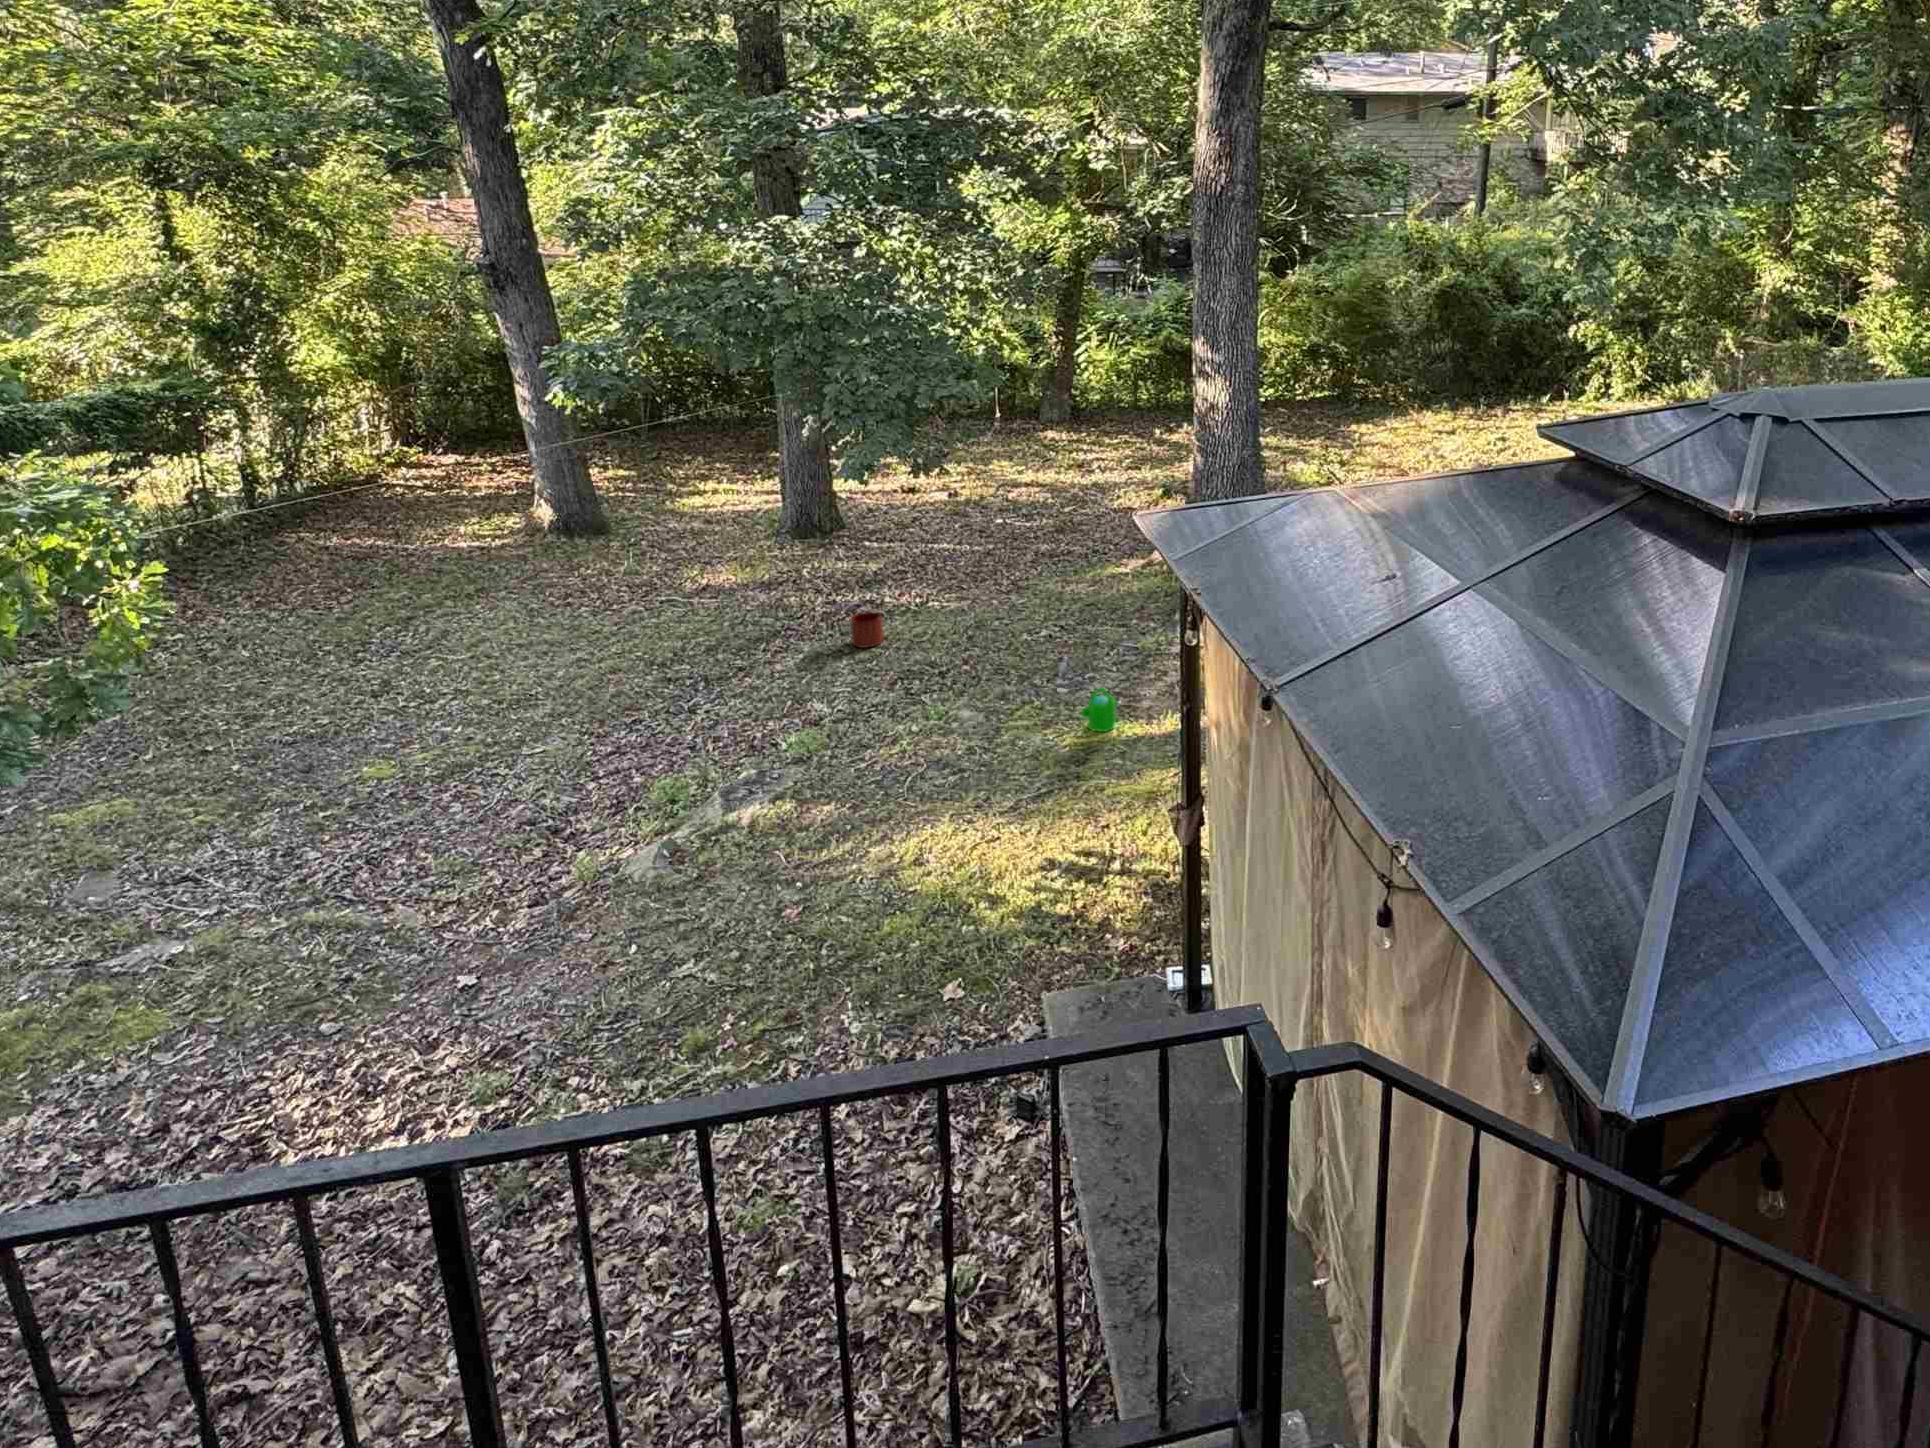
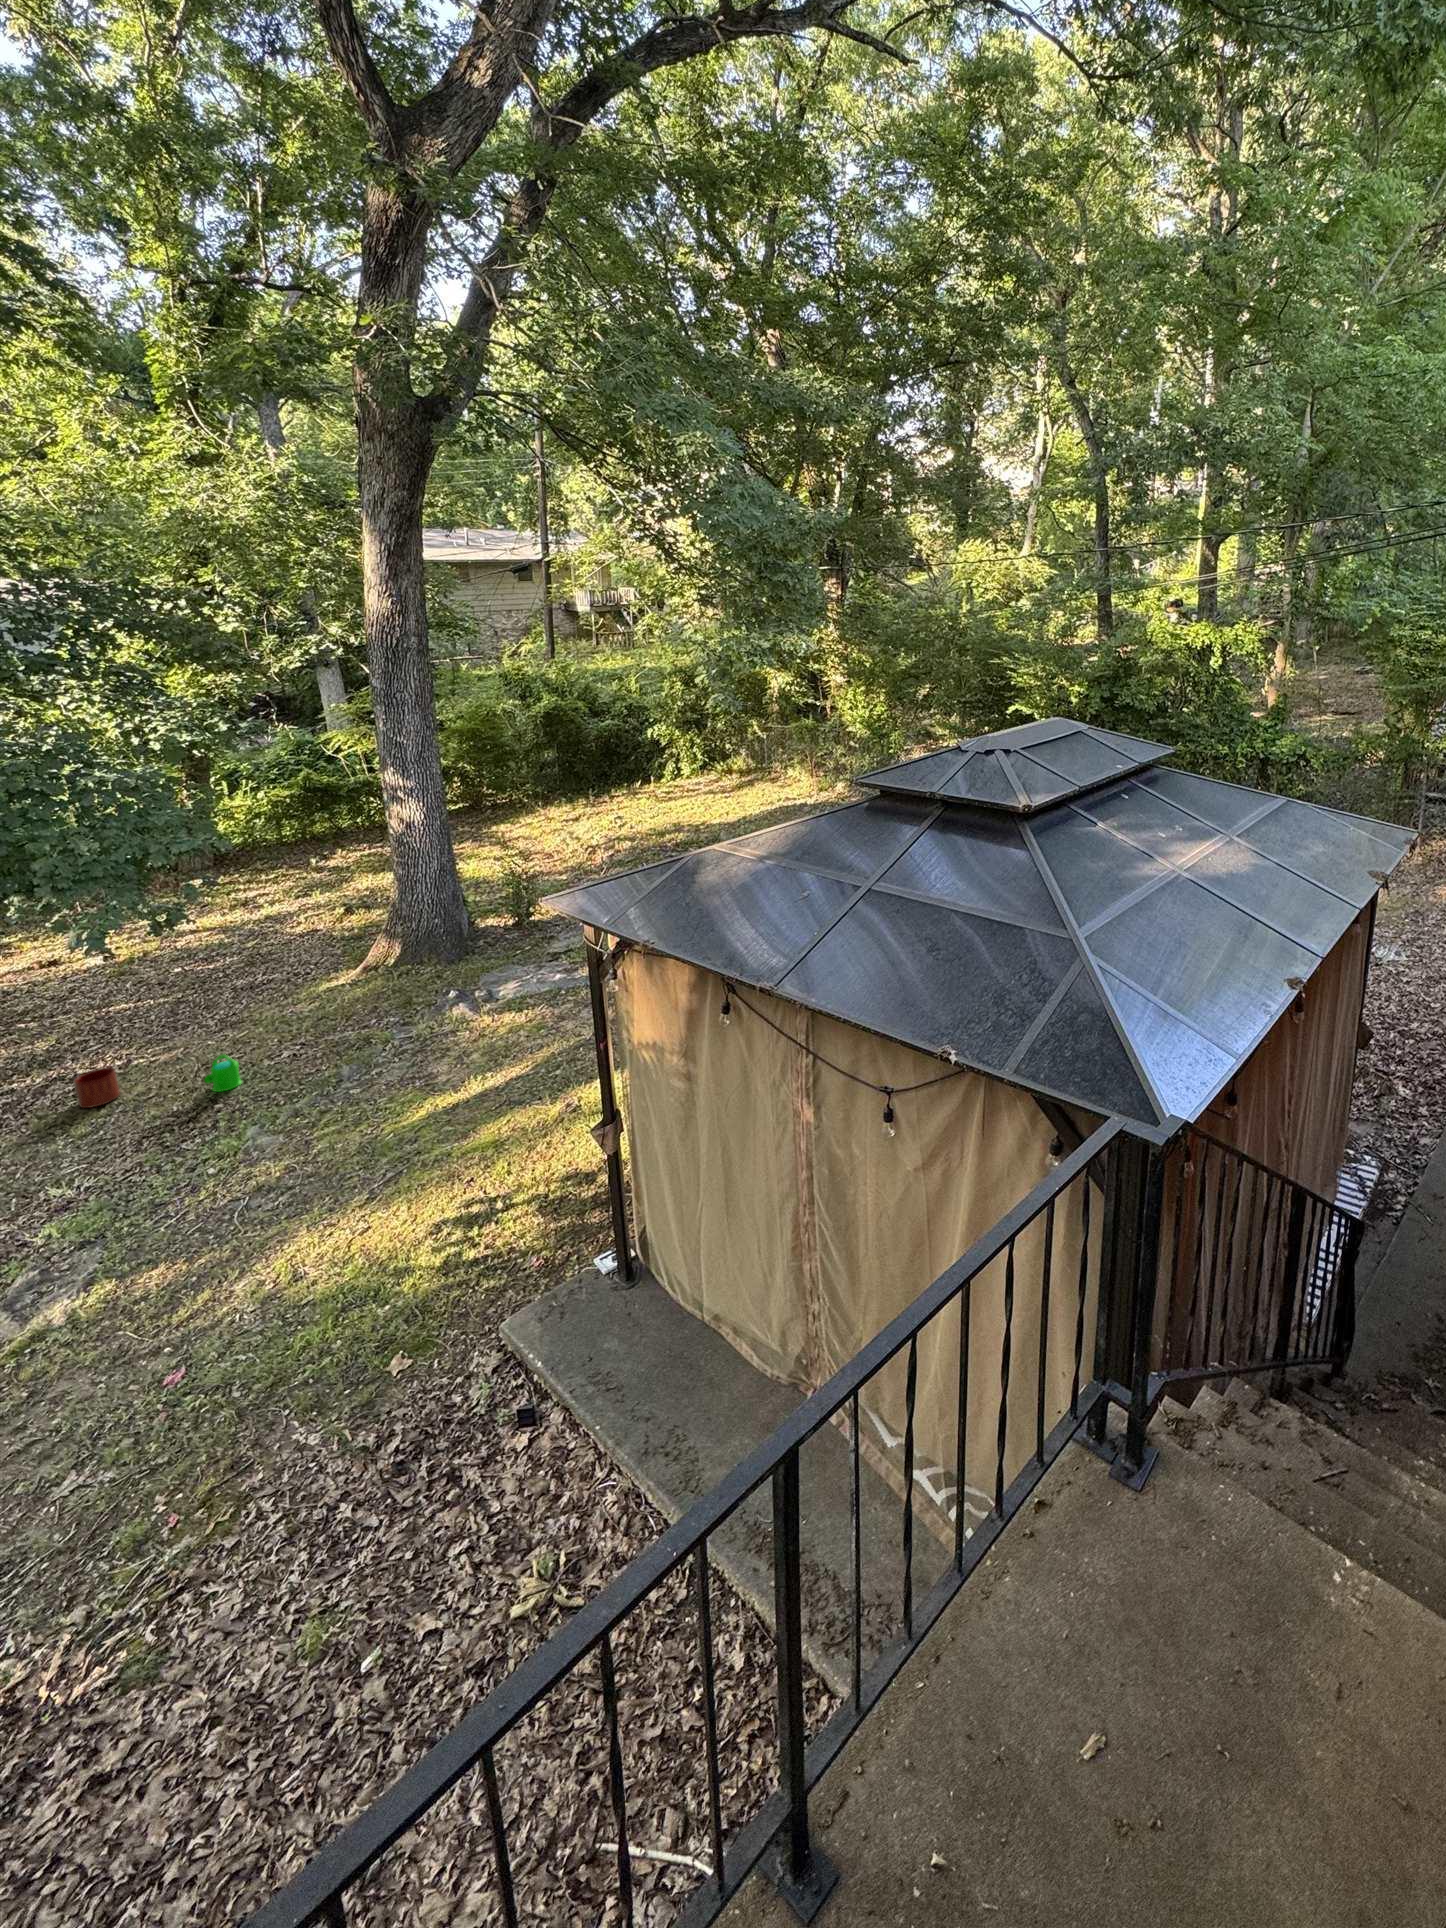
watering can: present [1081,687,1117,732] -> present [205,1055,241,1092]

